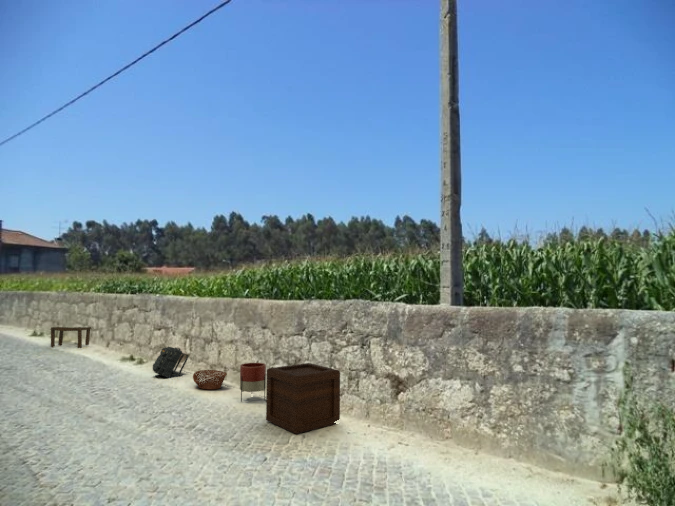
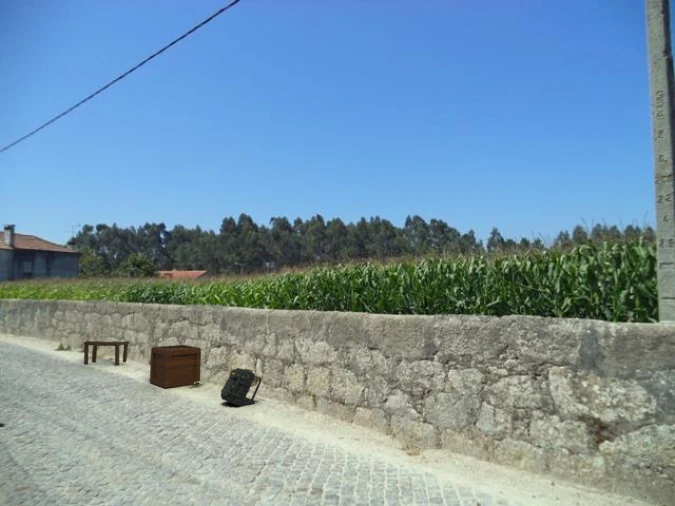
planter: present [240,363,266,402] -> none [346,392,379,442]
wooden crate: present [266,363,340,434] -> present [150,345,201,388]
basket: present [193,370,227,390] -> none [277,398,319,423]

